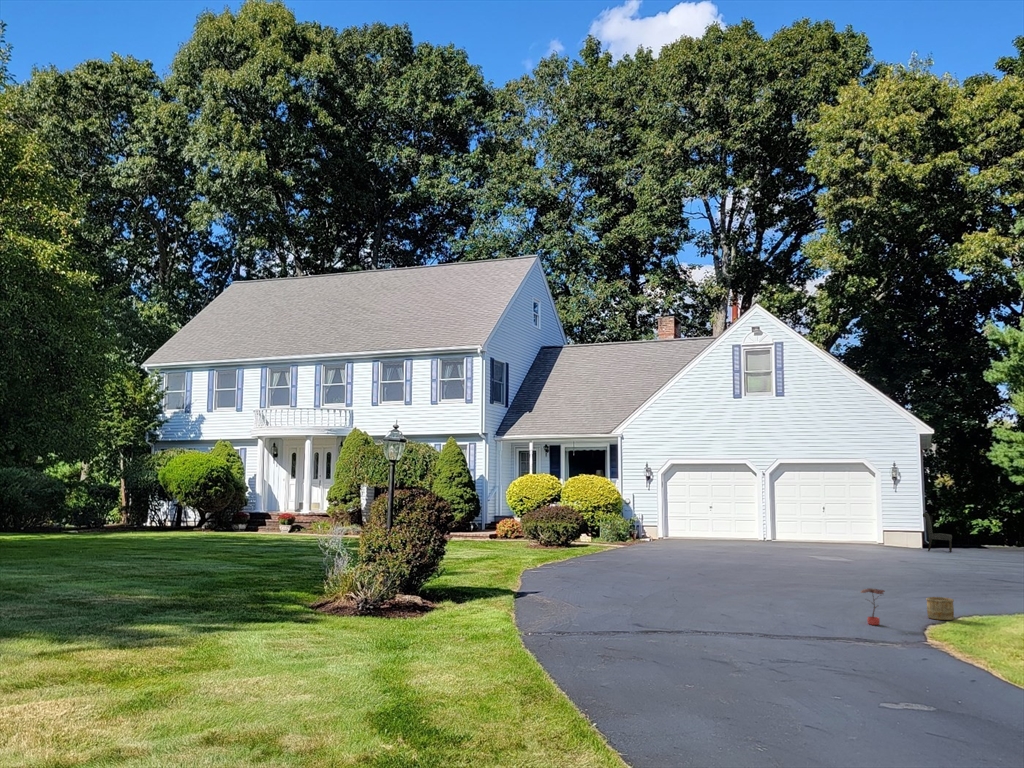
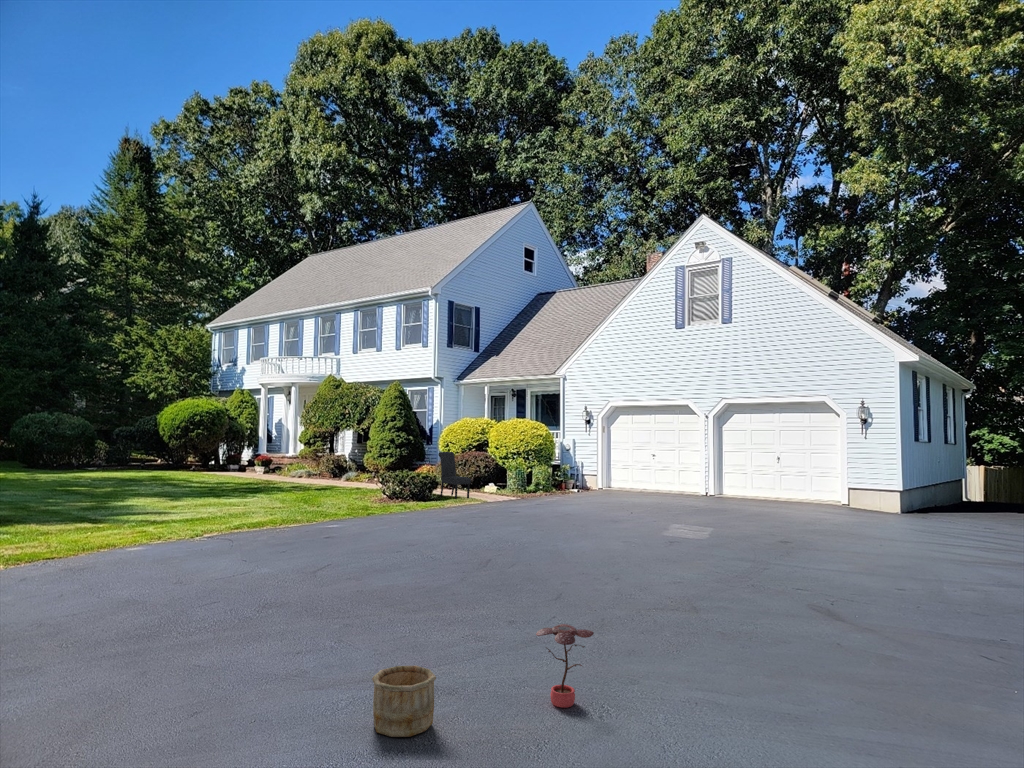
chair: present [923,513,952,553] -> present [438,452,471,499]
potted plant: present [861,588,885,625] -> present [536,624,594,708]

